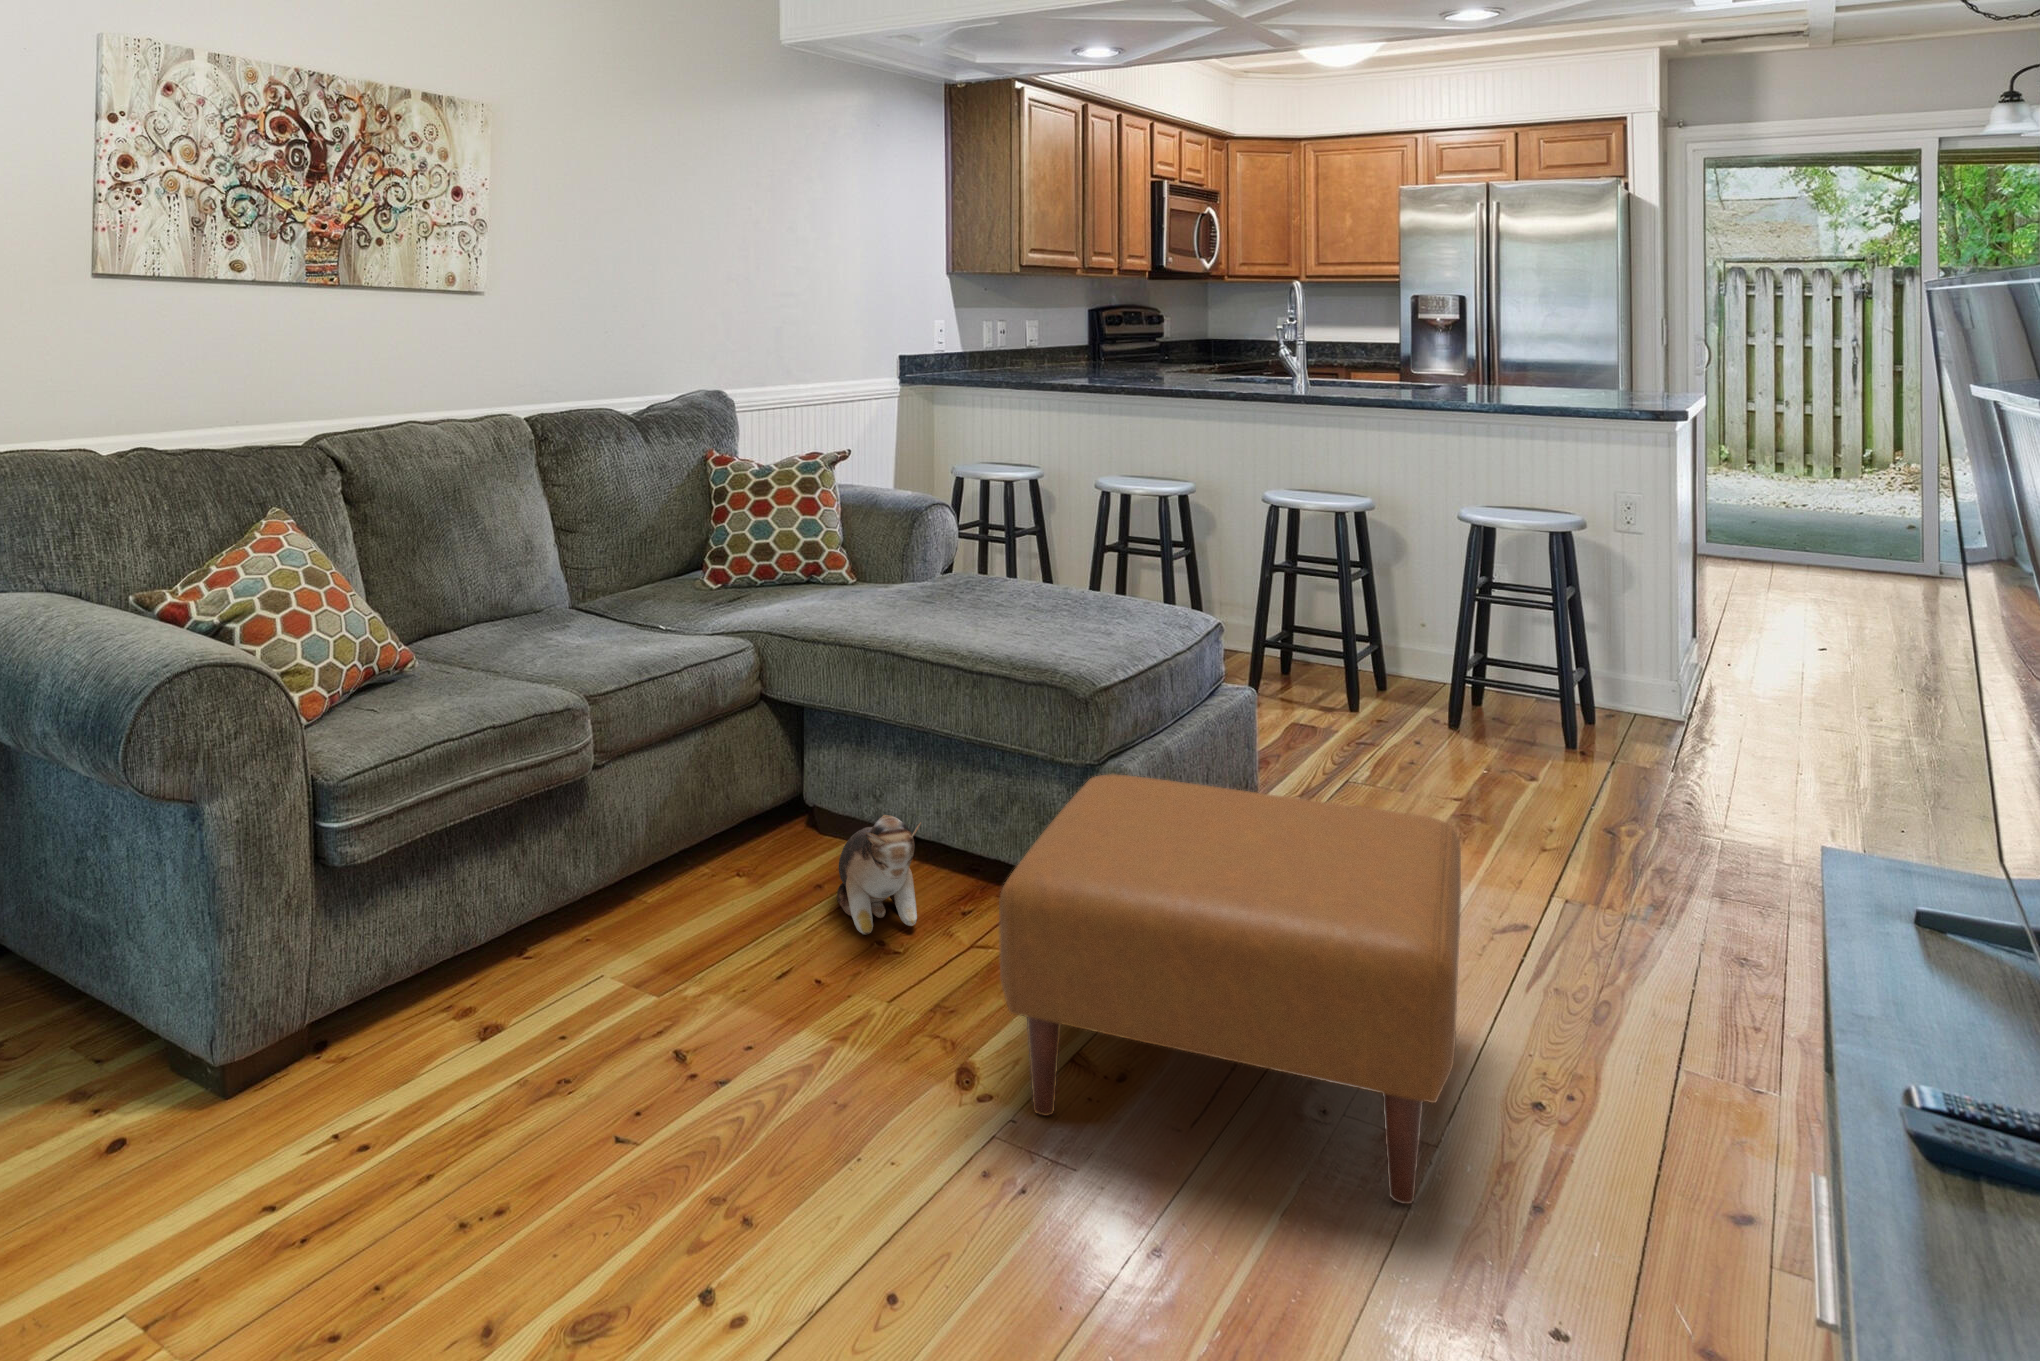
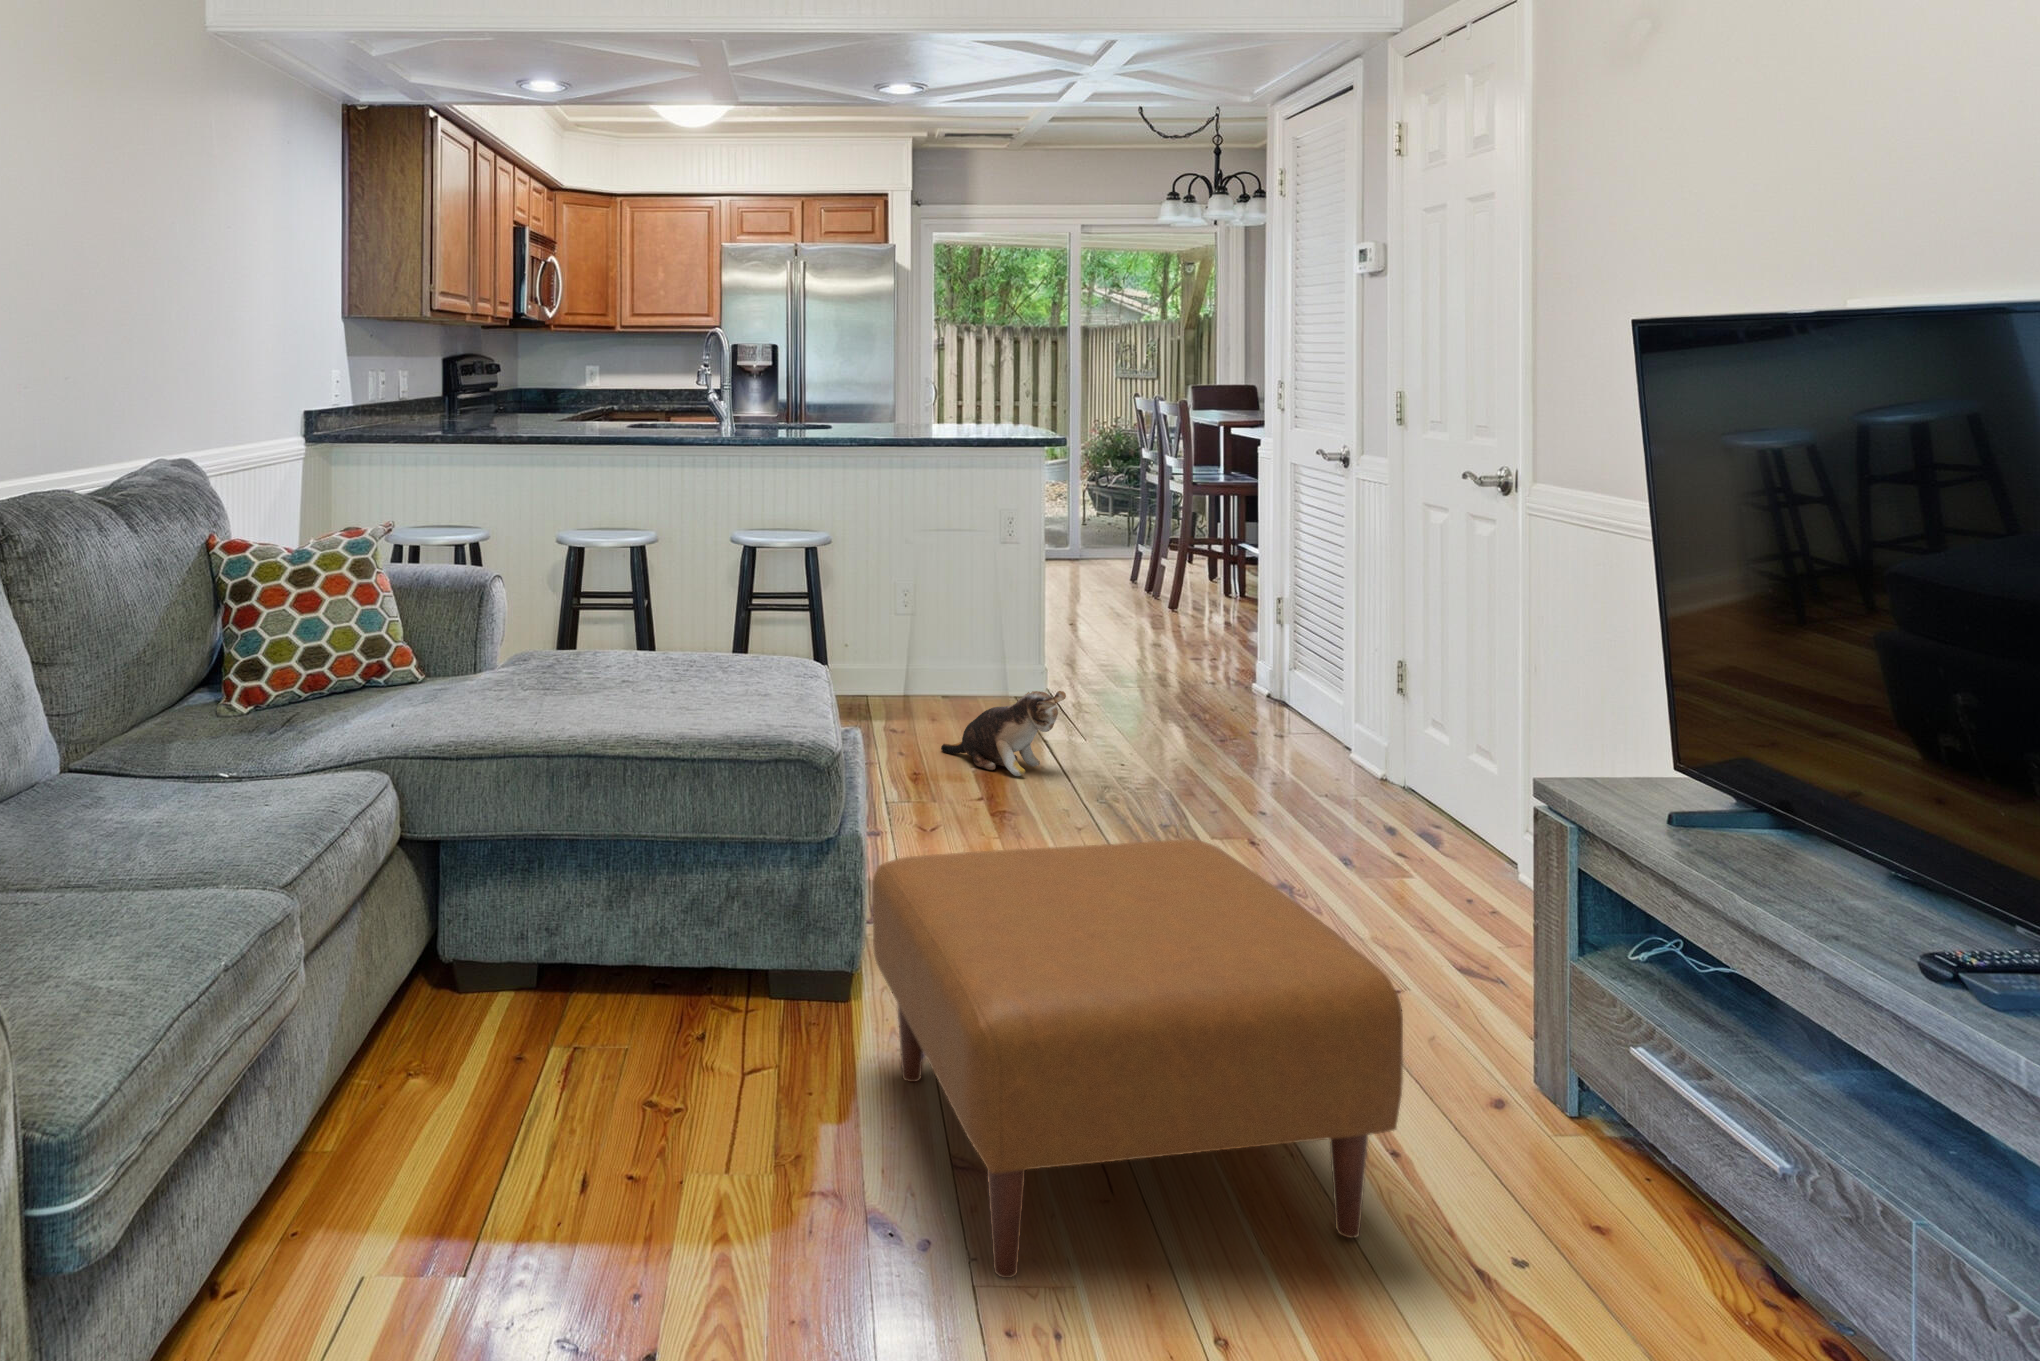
plush toy: present [837,815,921,934] -> present [941,691,1066,776]

